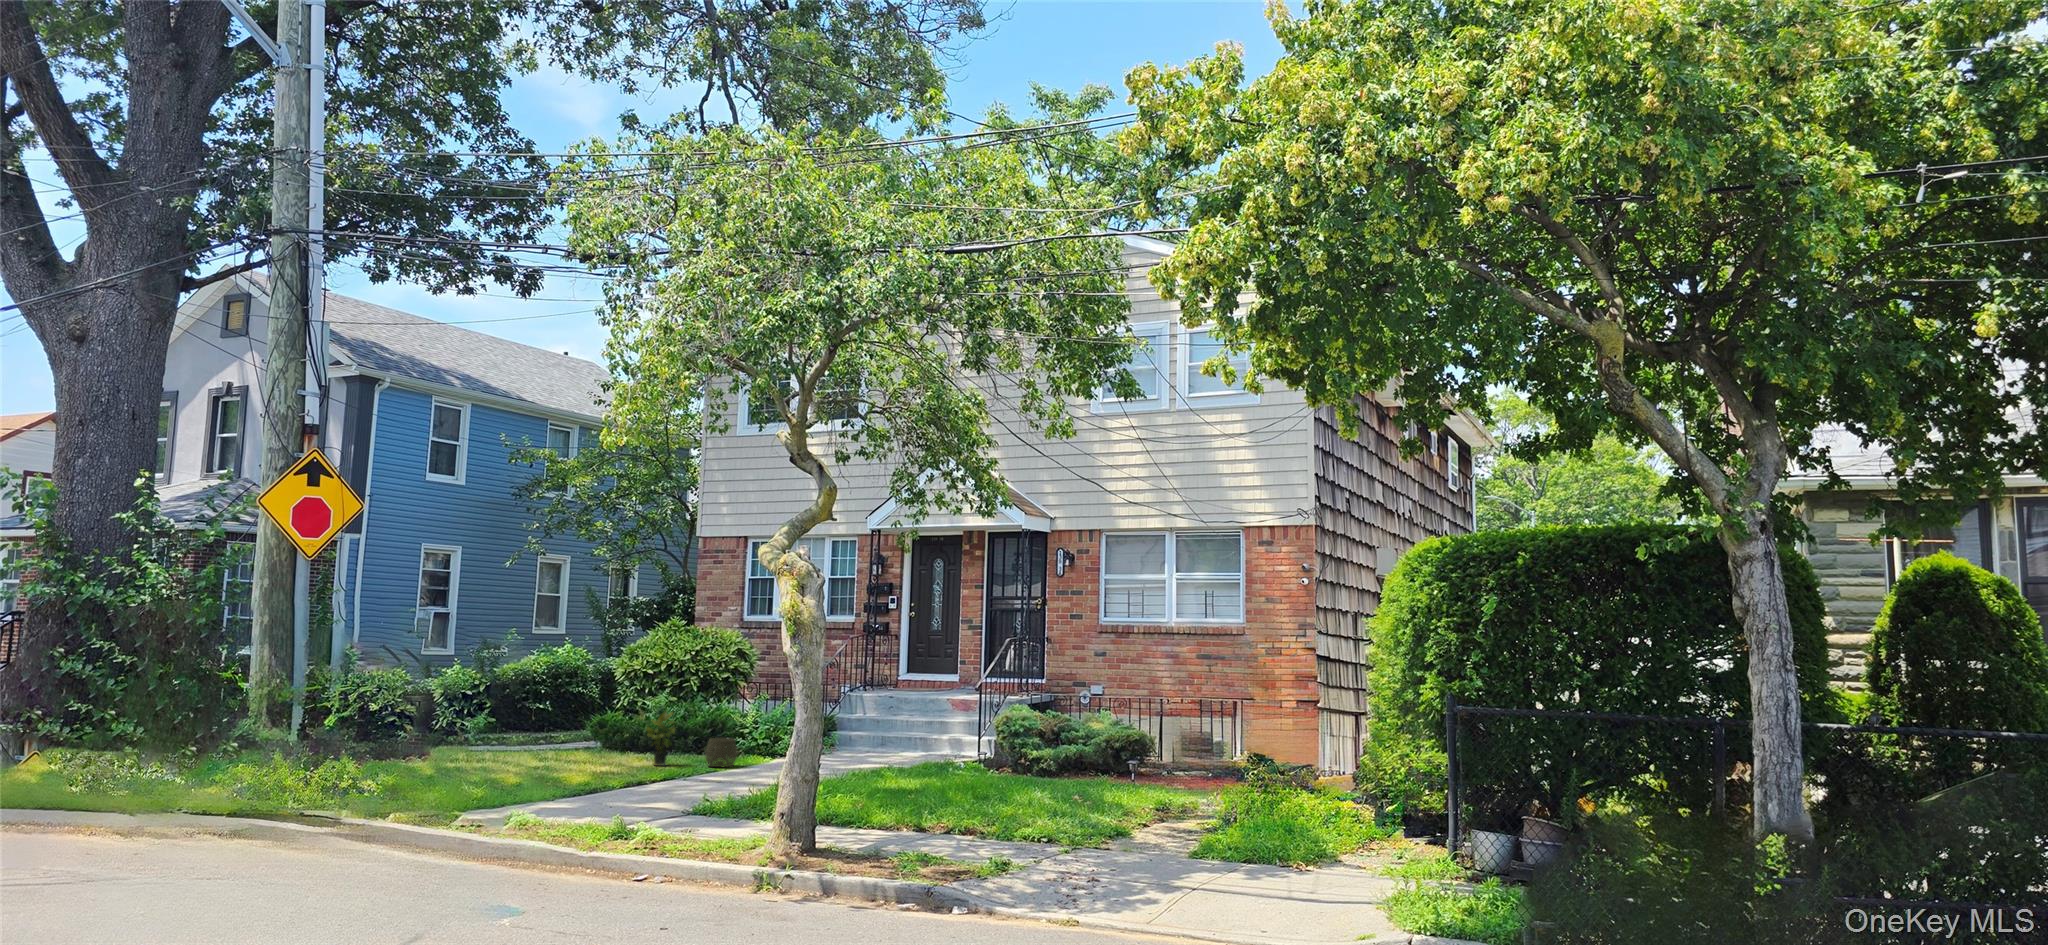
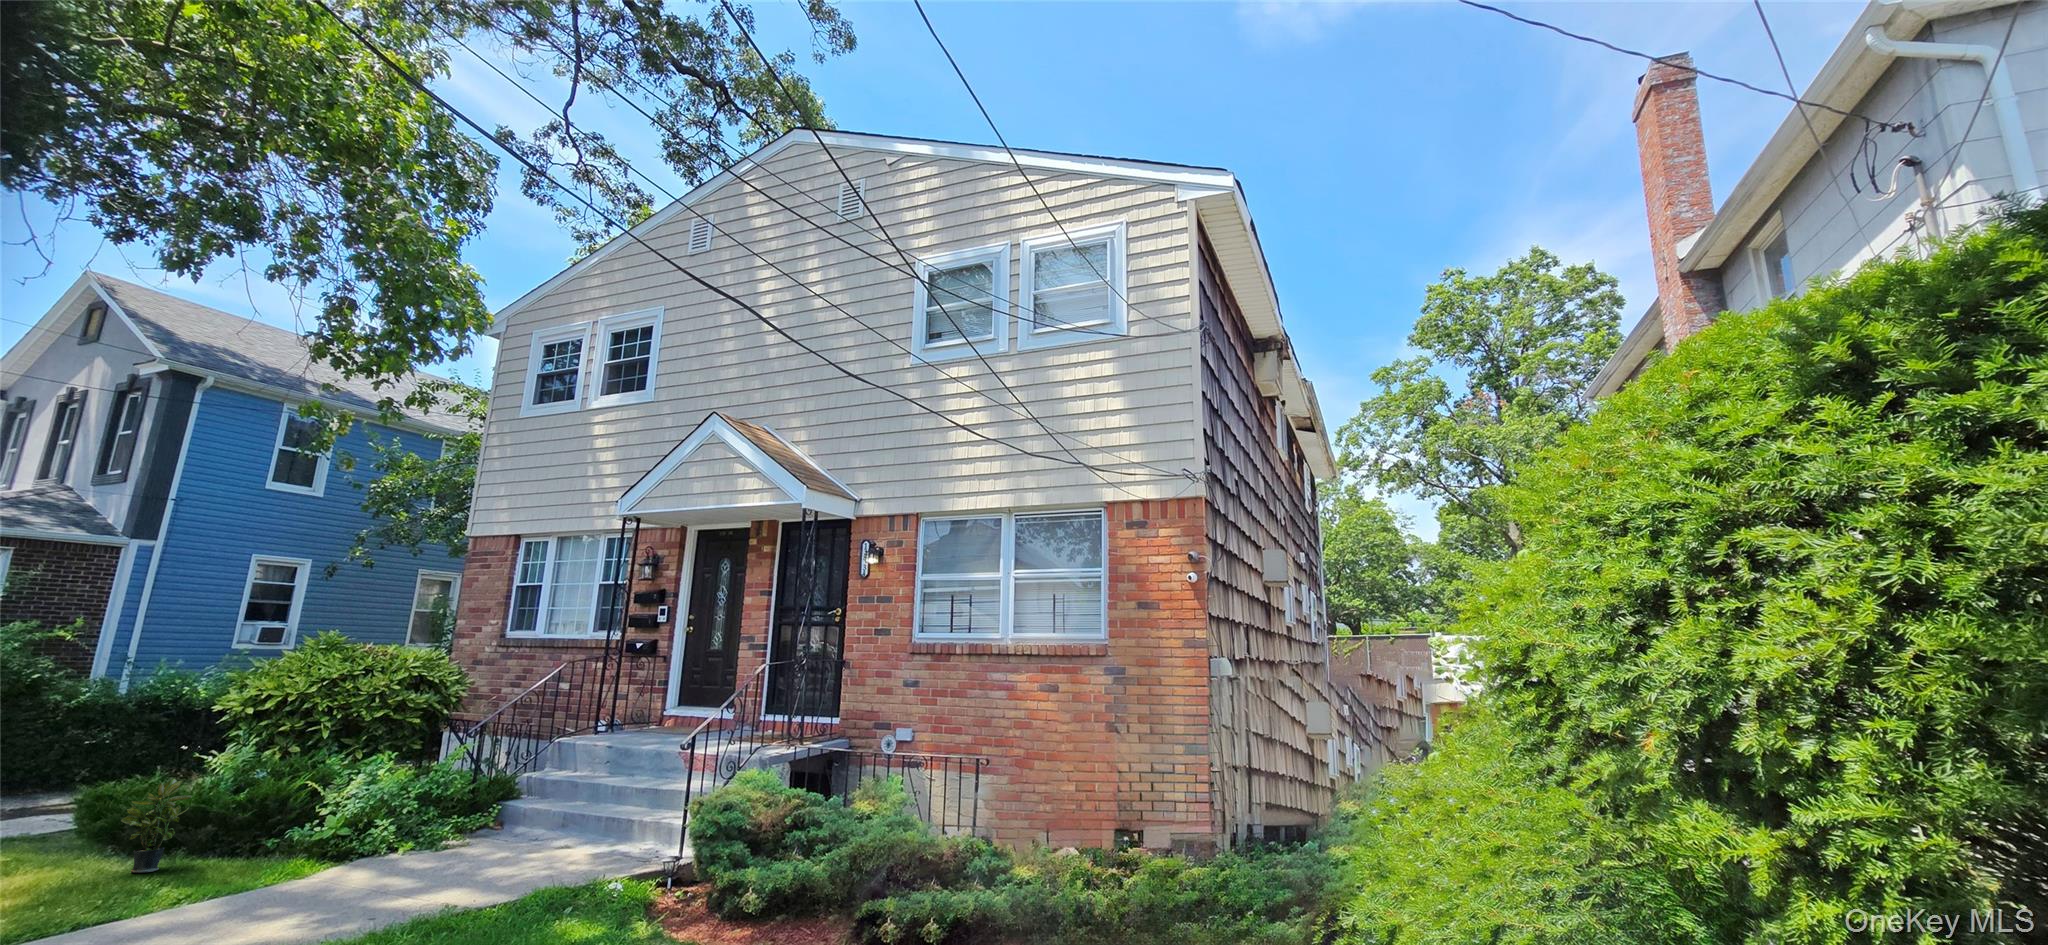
woven basket: present [705,738,737,767] -> none [213,824,280,877]

